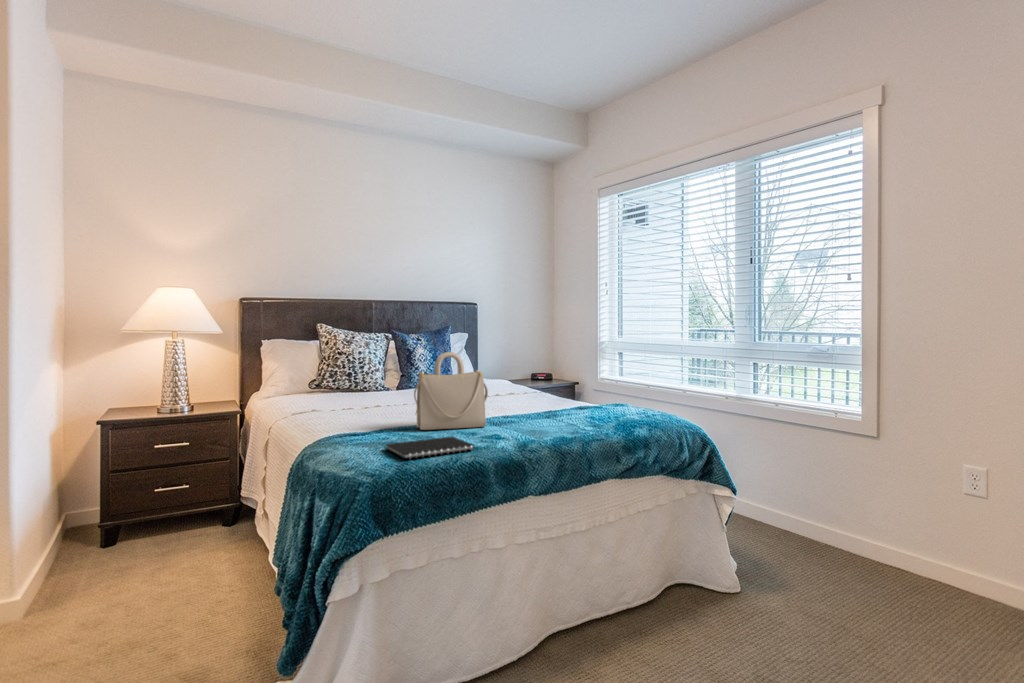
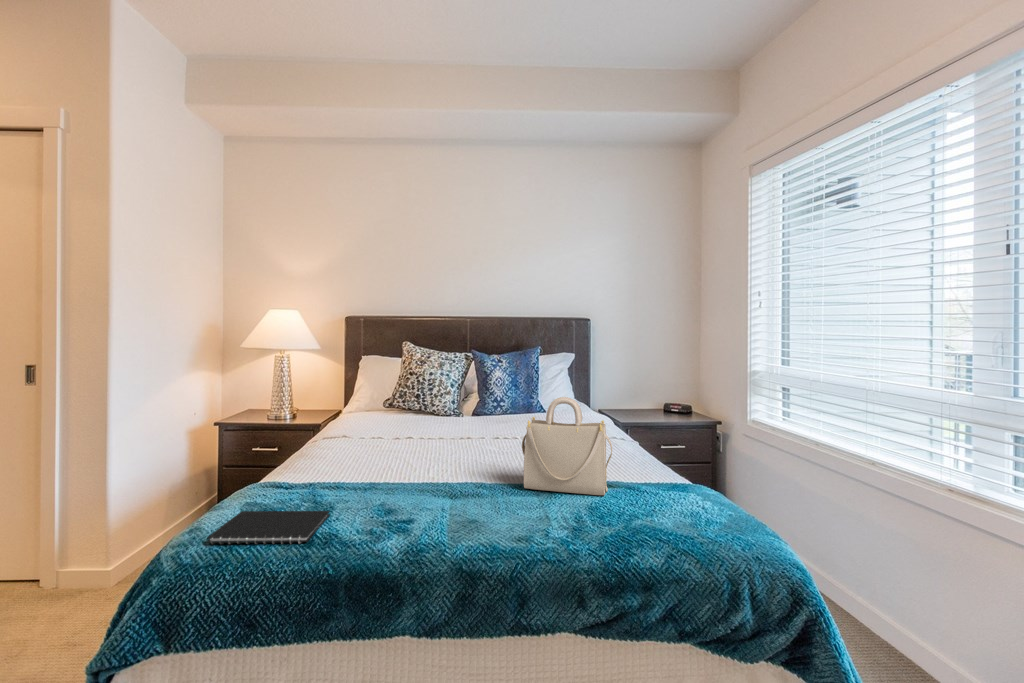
handbag: present [414,352,488,430] -> present [522,397,612,495]

